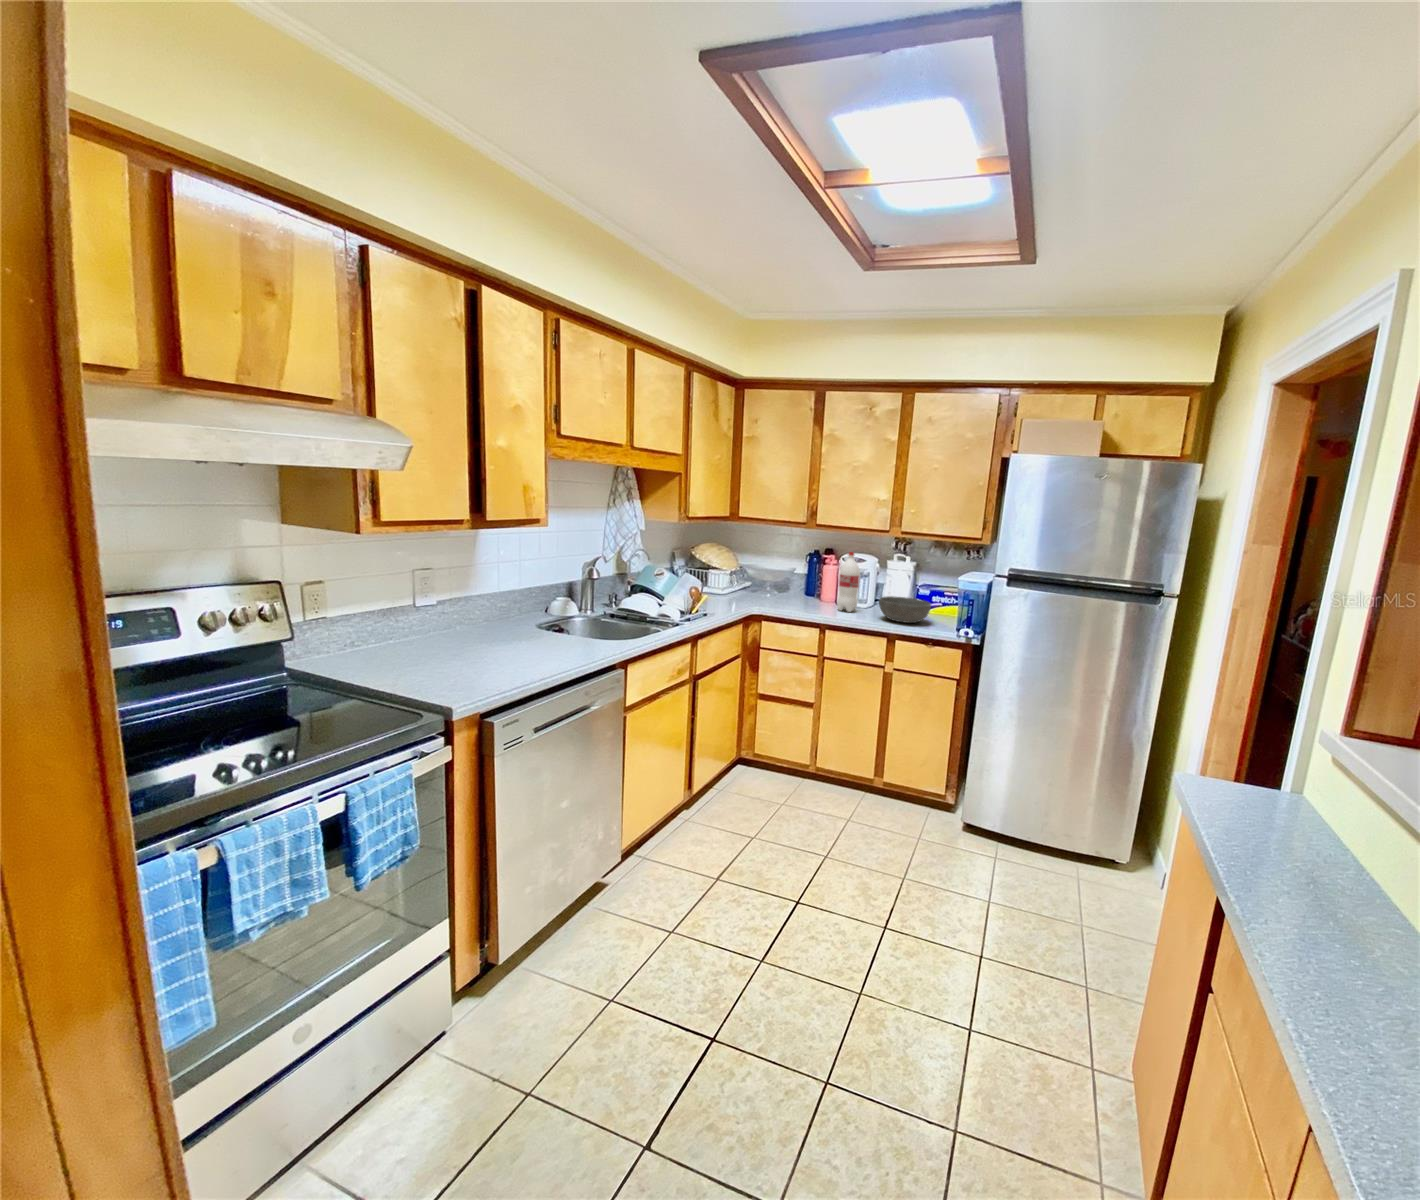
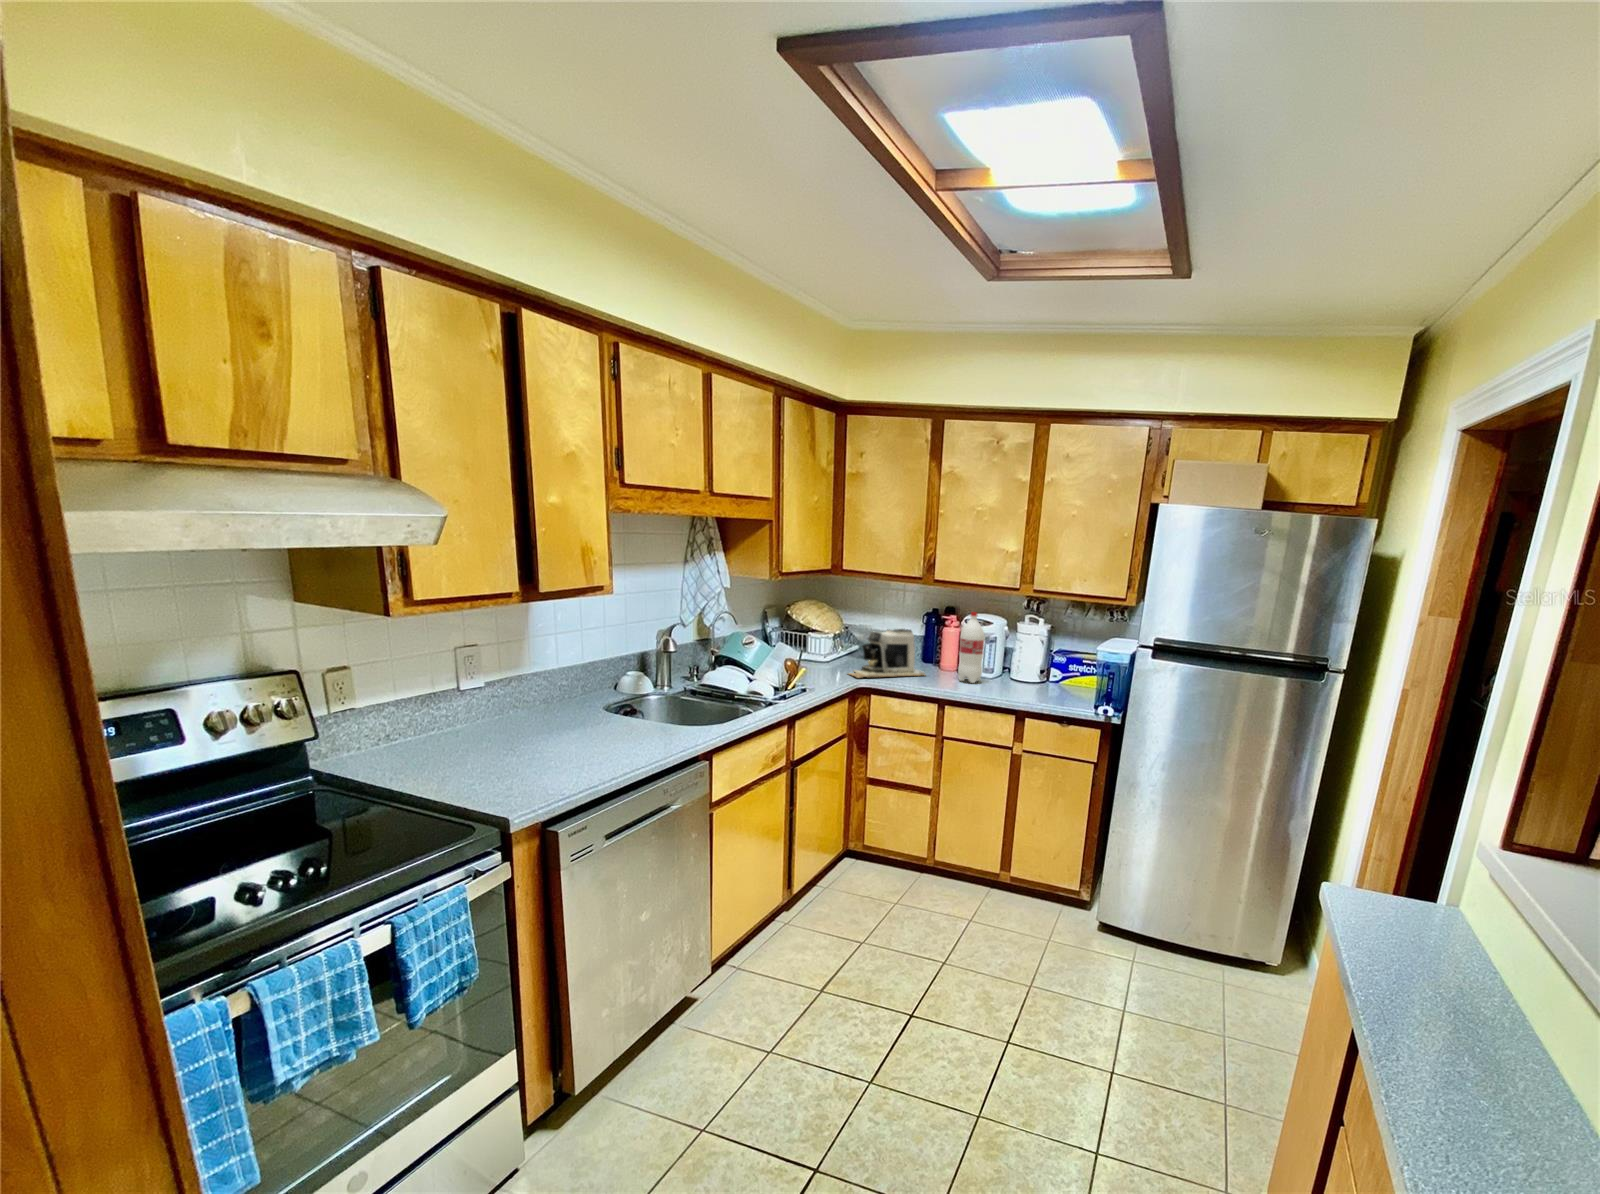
coffee maker: none [744,568,811,608] -> present [849,629,925,678]
bowl: present [879,596,931,623] -> none [1008,665,1069,698]

